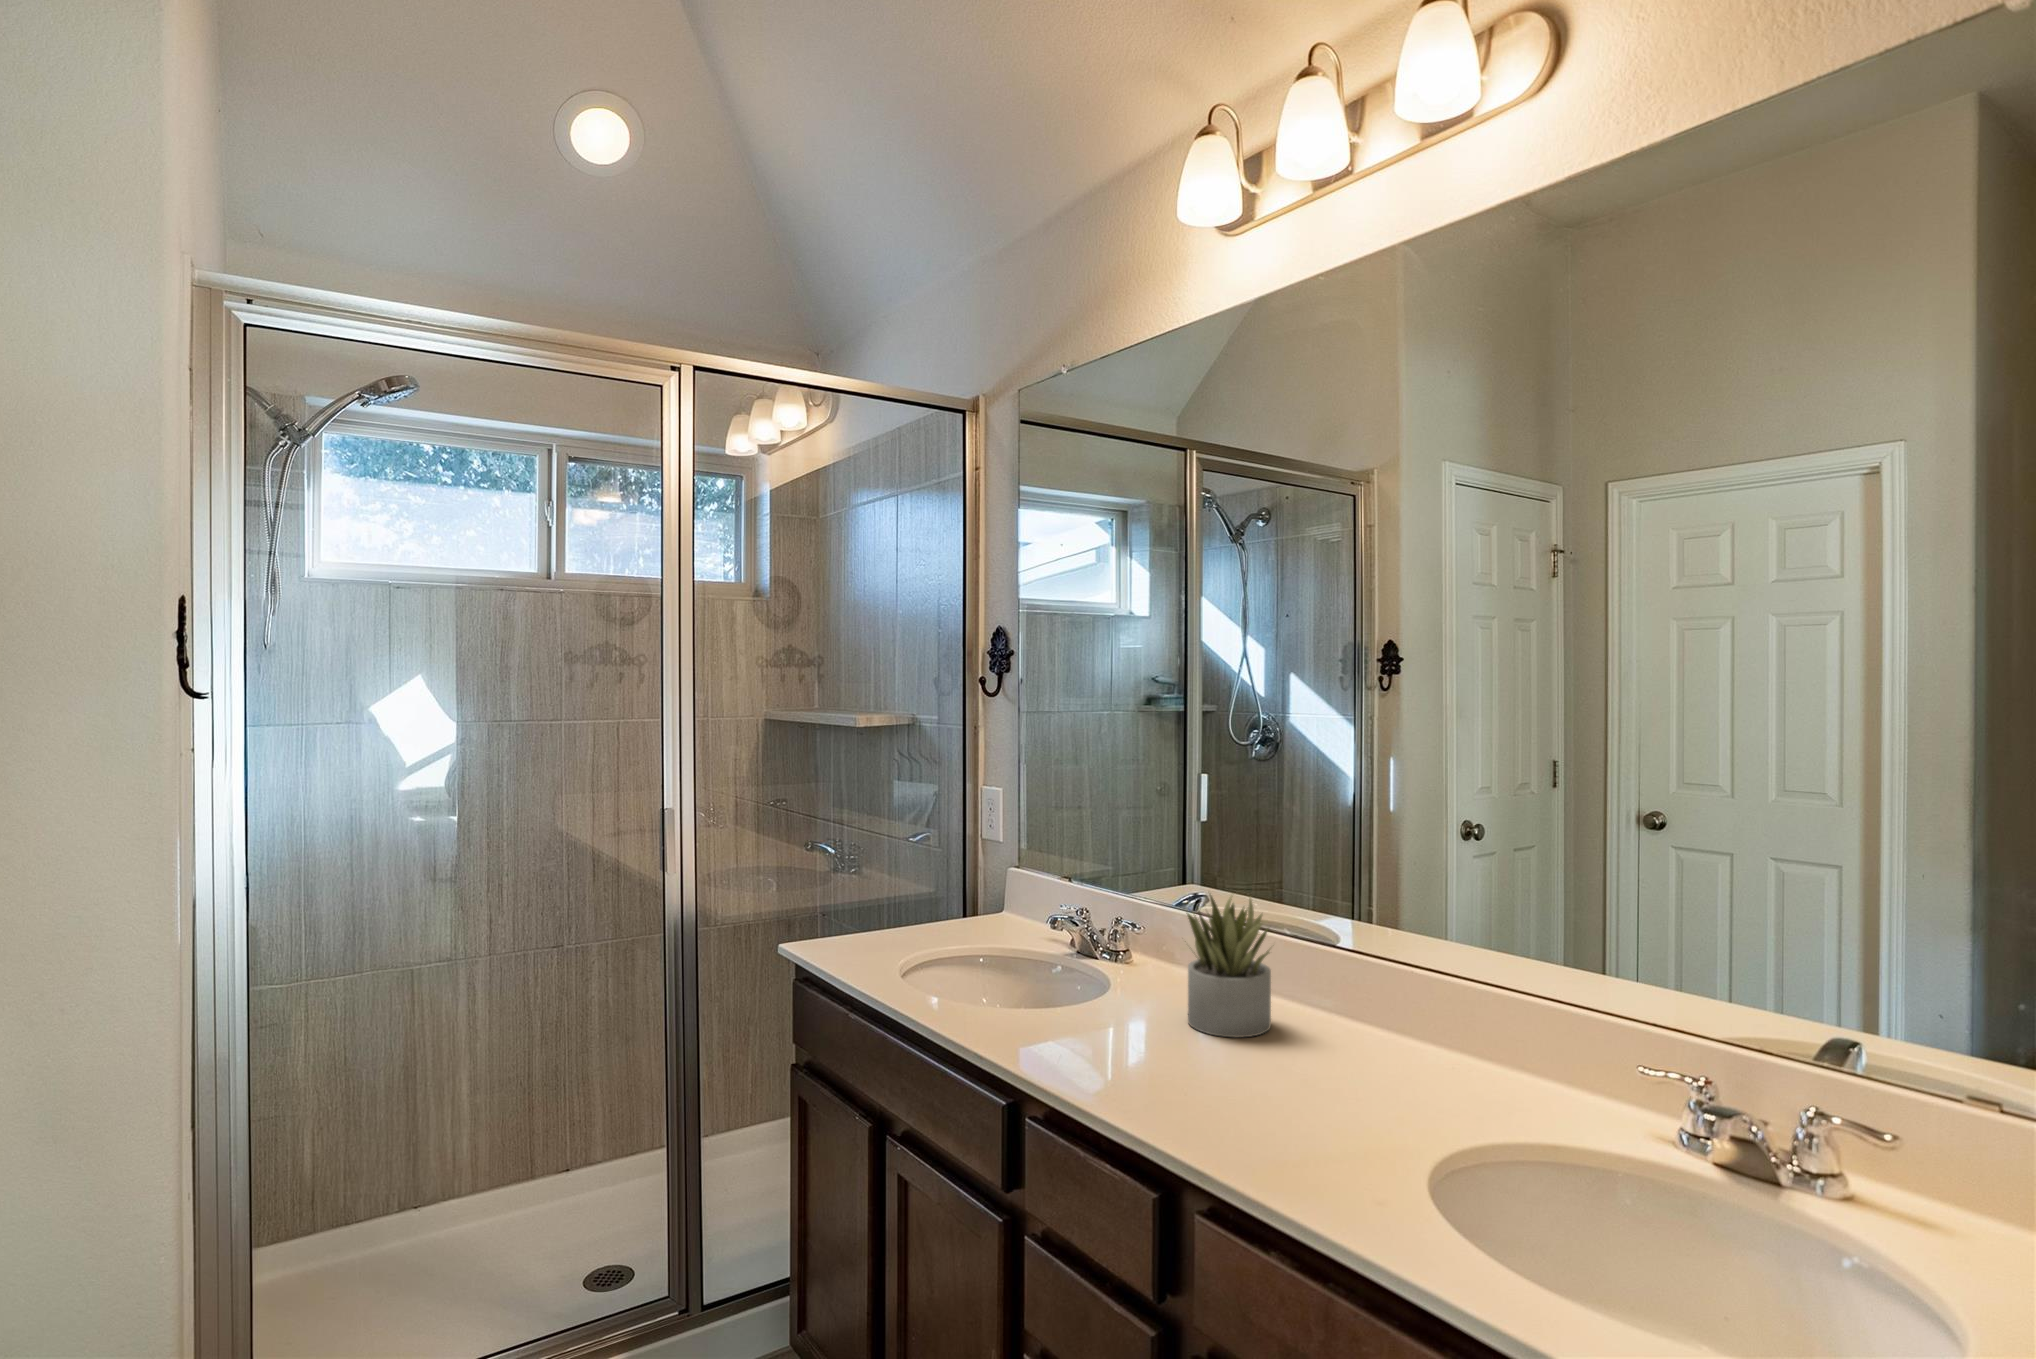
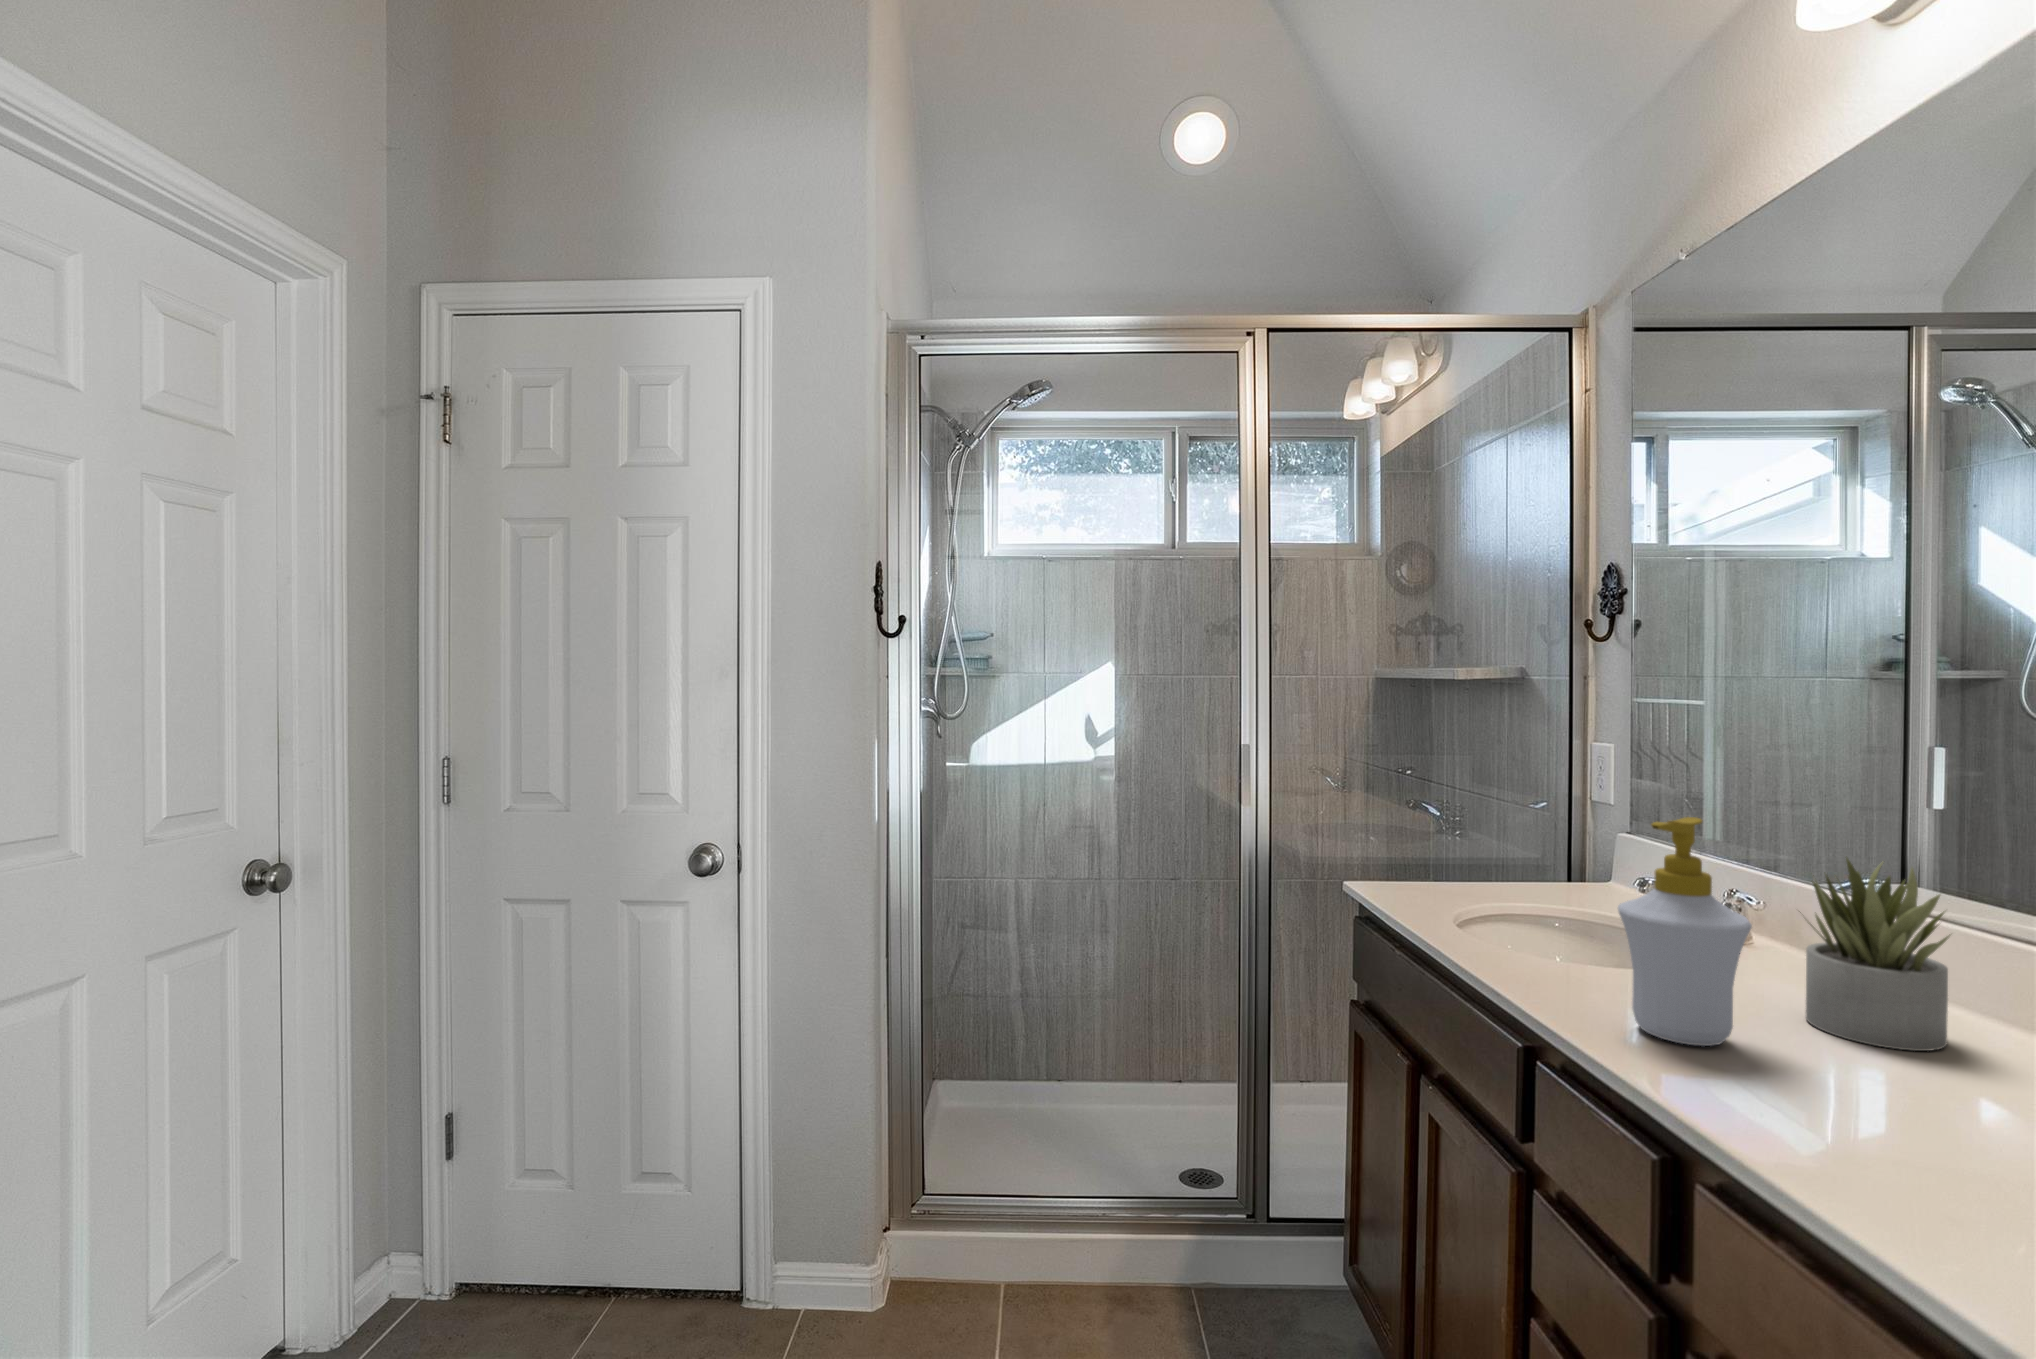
soap bottle: none [1079,879,1173,1072] -> present [1618,817,1752,1046]

